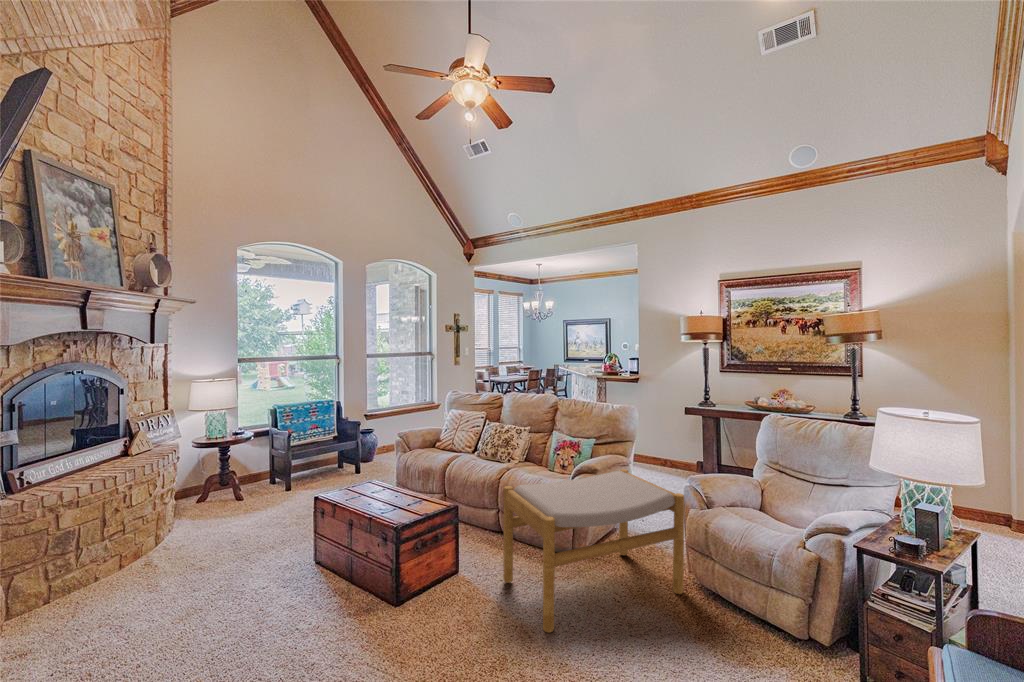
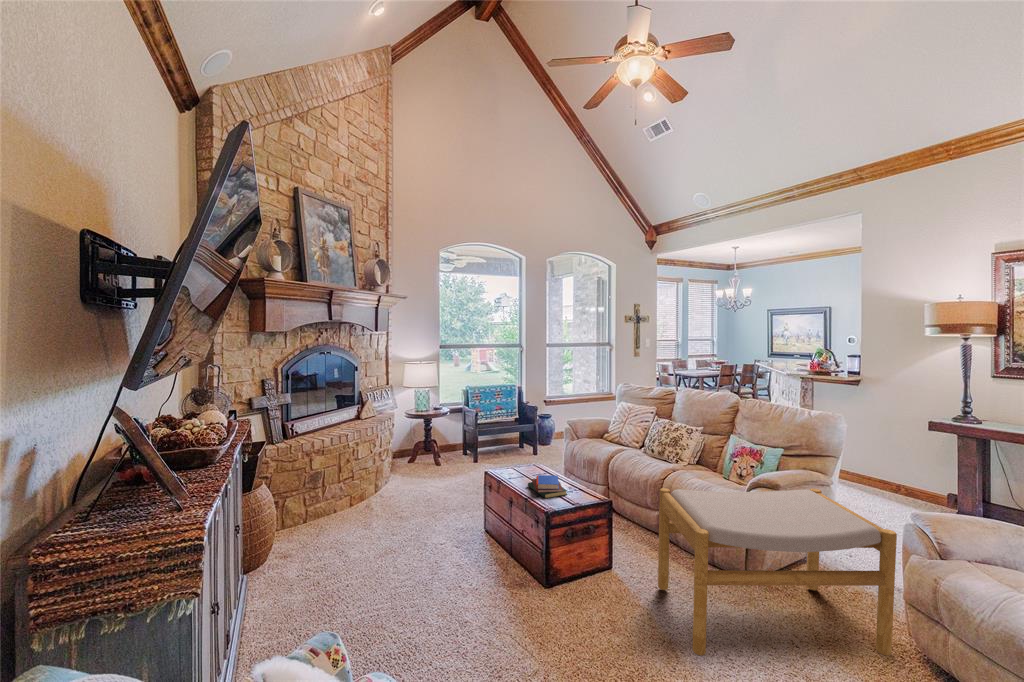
book: none [368,489,412,514] -> present [528,475,567,498]

